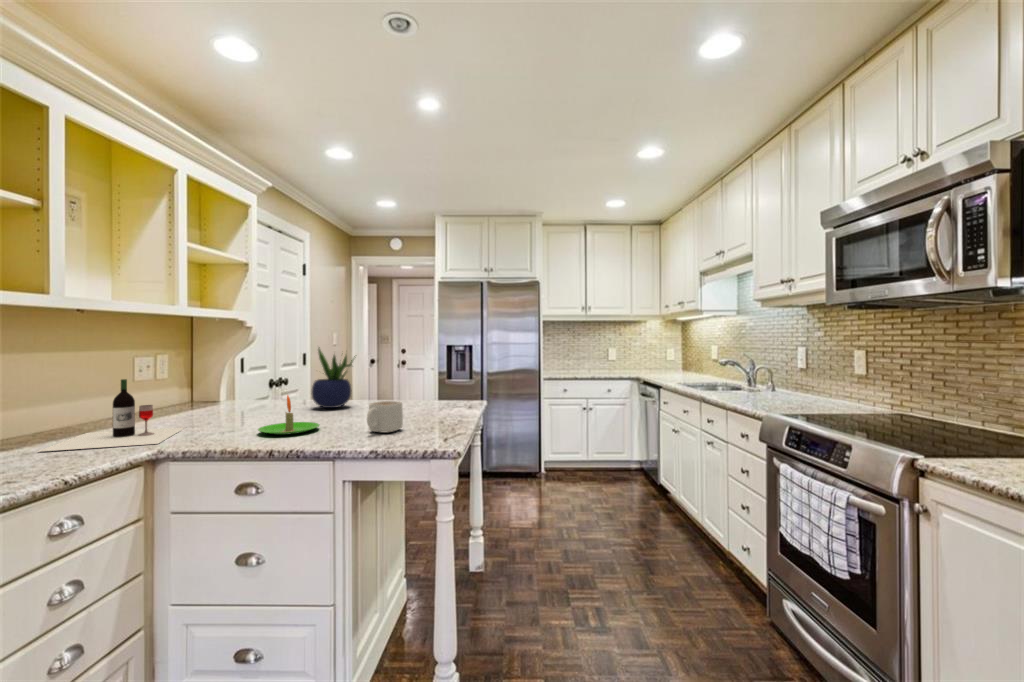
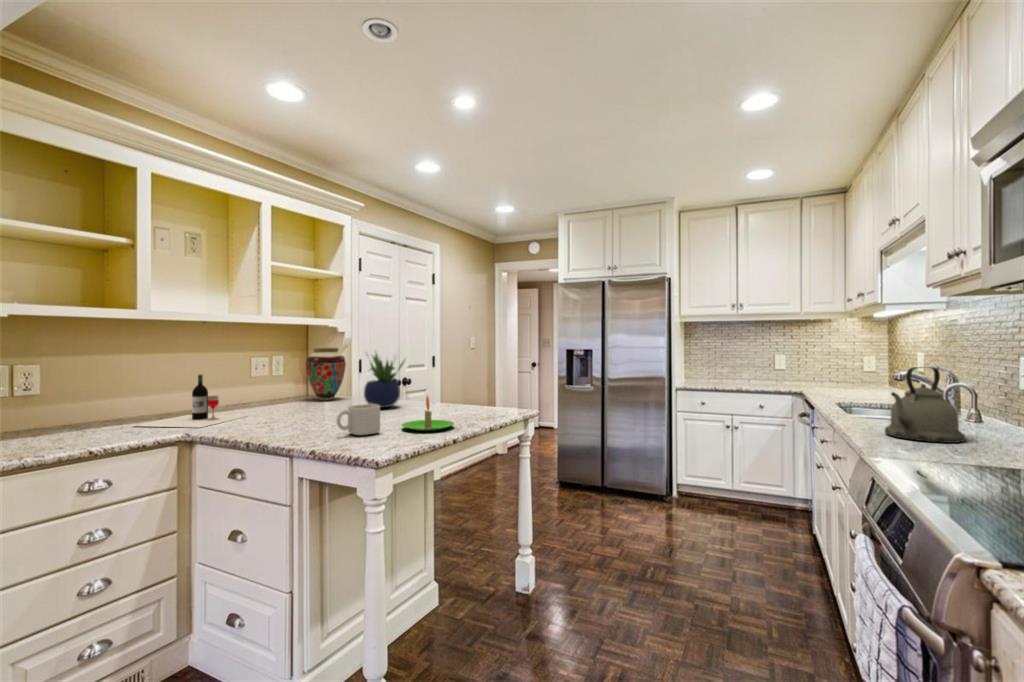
vase: none [211,345,261,406] -> present [306,348,346,401]
kettle: none [739,354,785,402] -> present [885,367,966,443]
candle: present [258,395,319,435] -> present [402,395,454,431]

